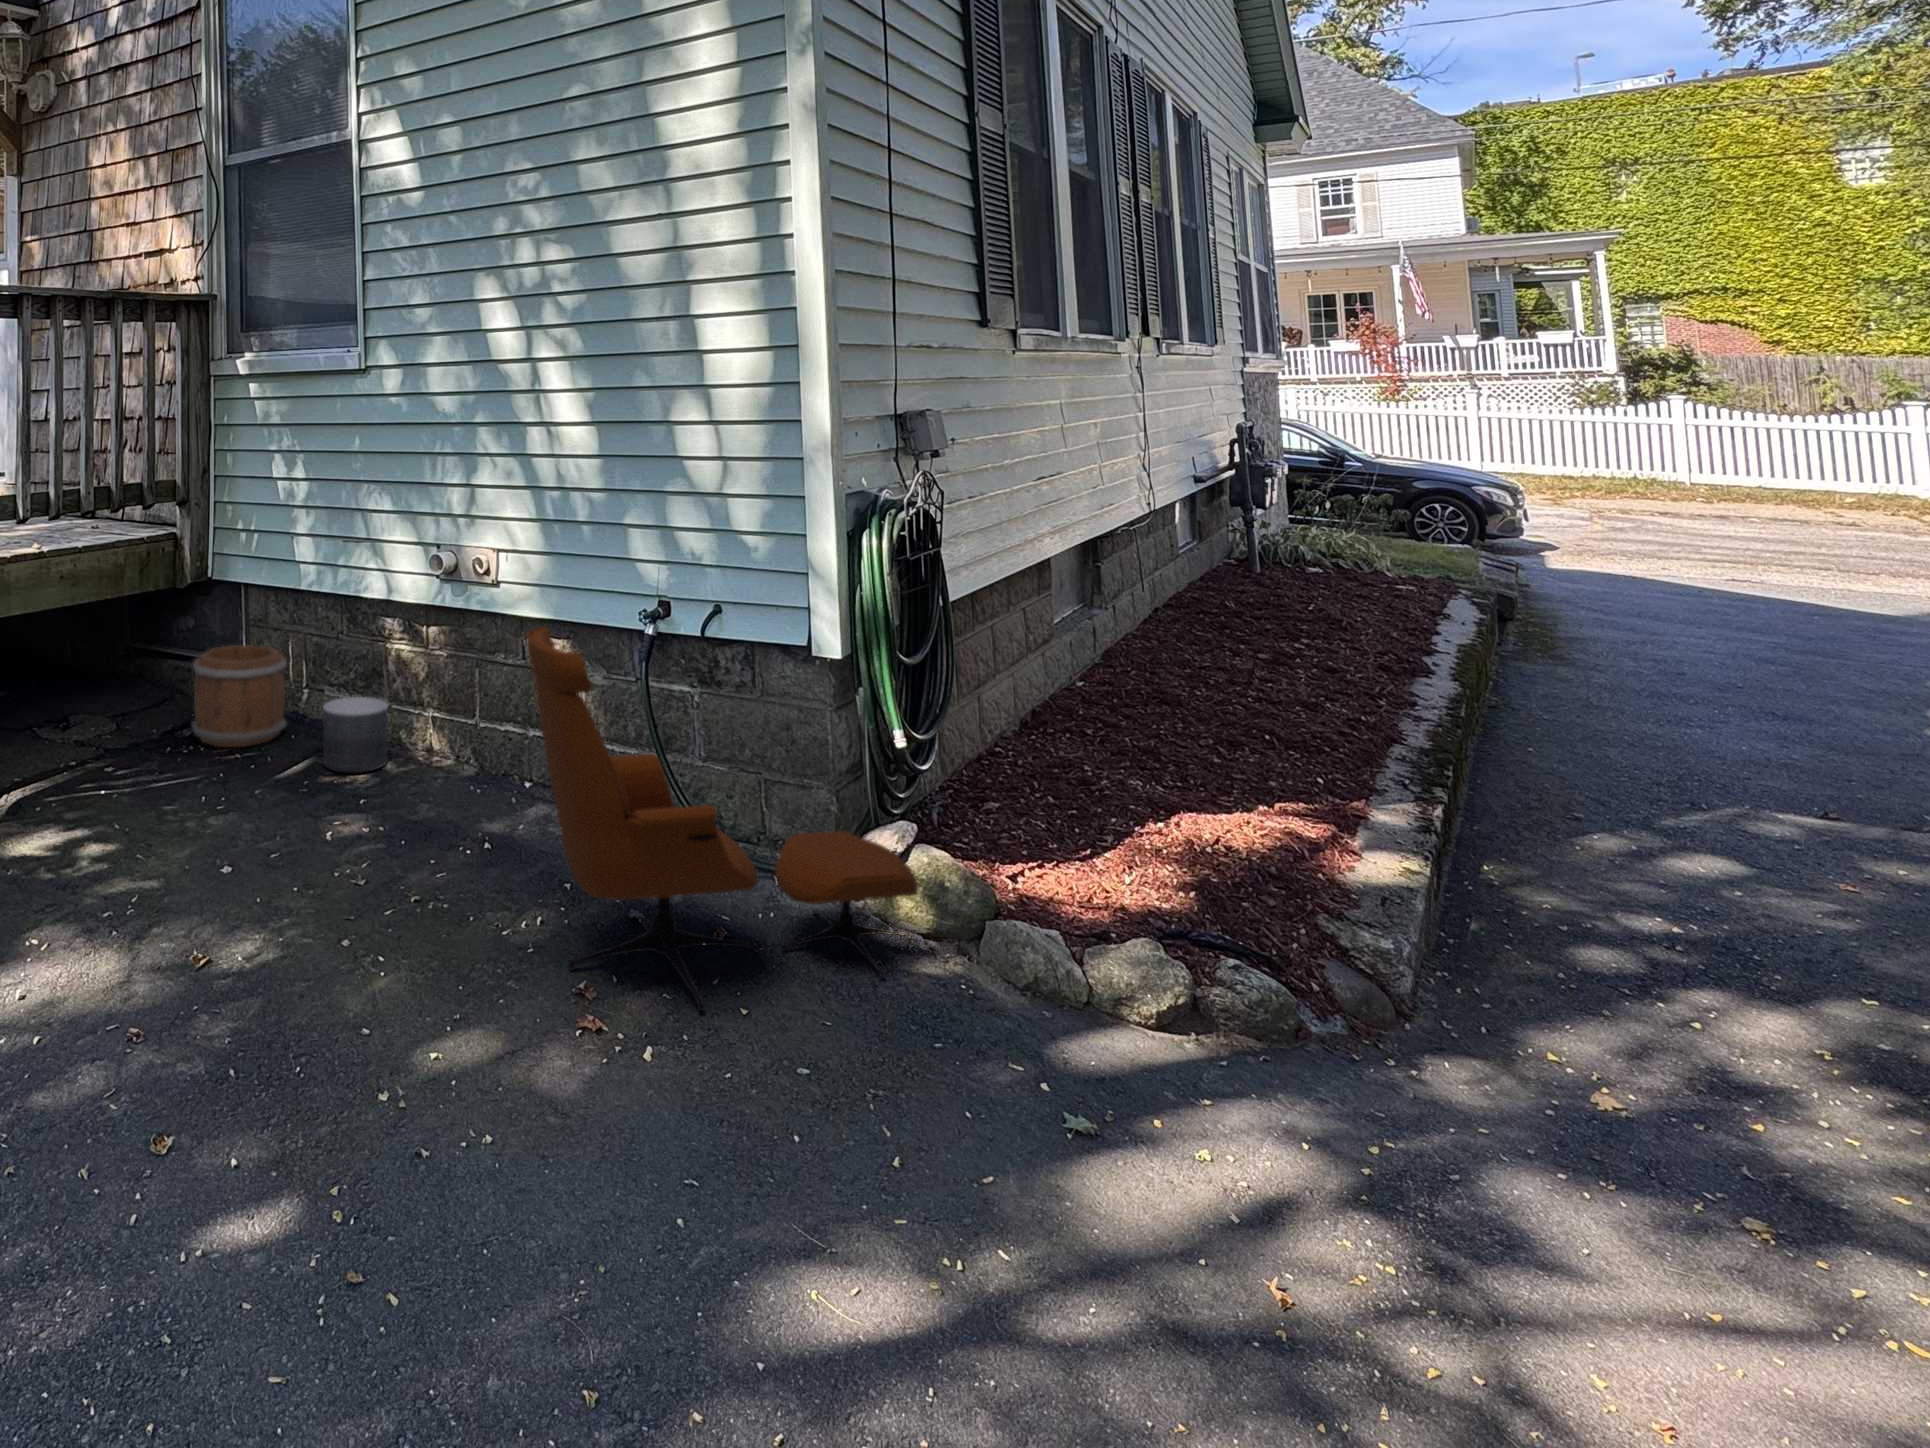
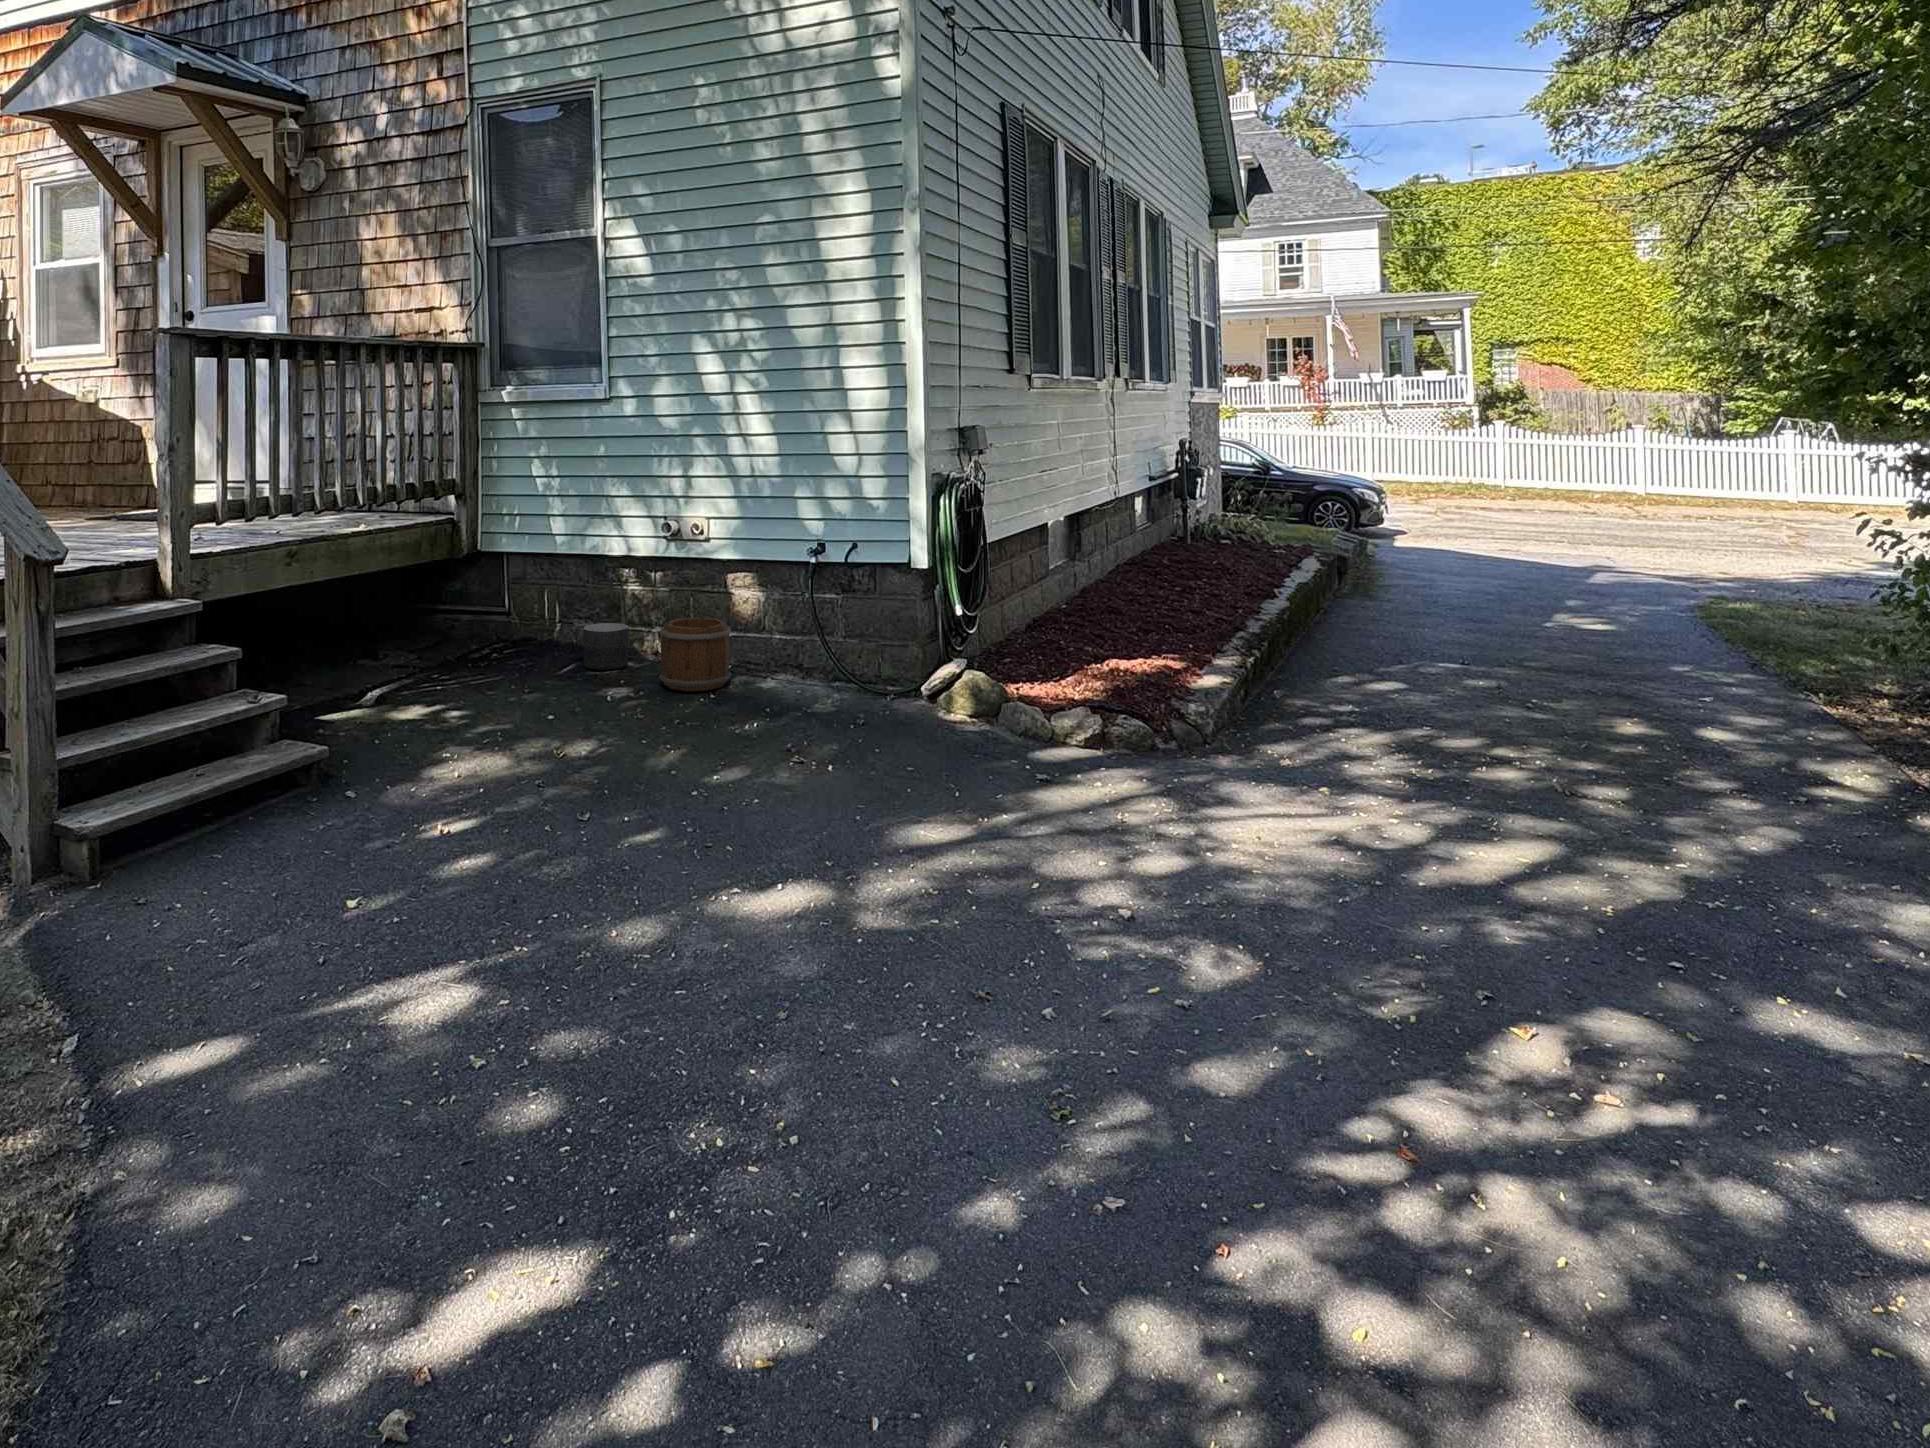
lounge chair: present [526,627,918,1011] -> none [749,555,965,756]
bucket: present [192,645,287,747] -> present [659,617,731,691]

